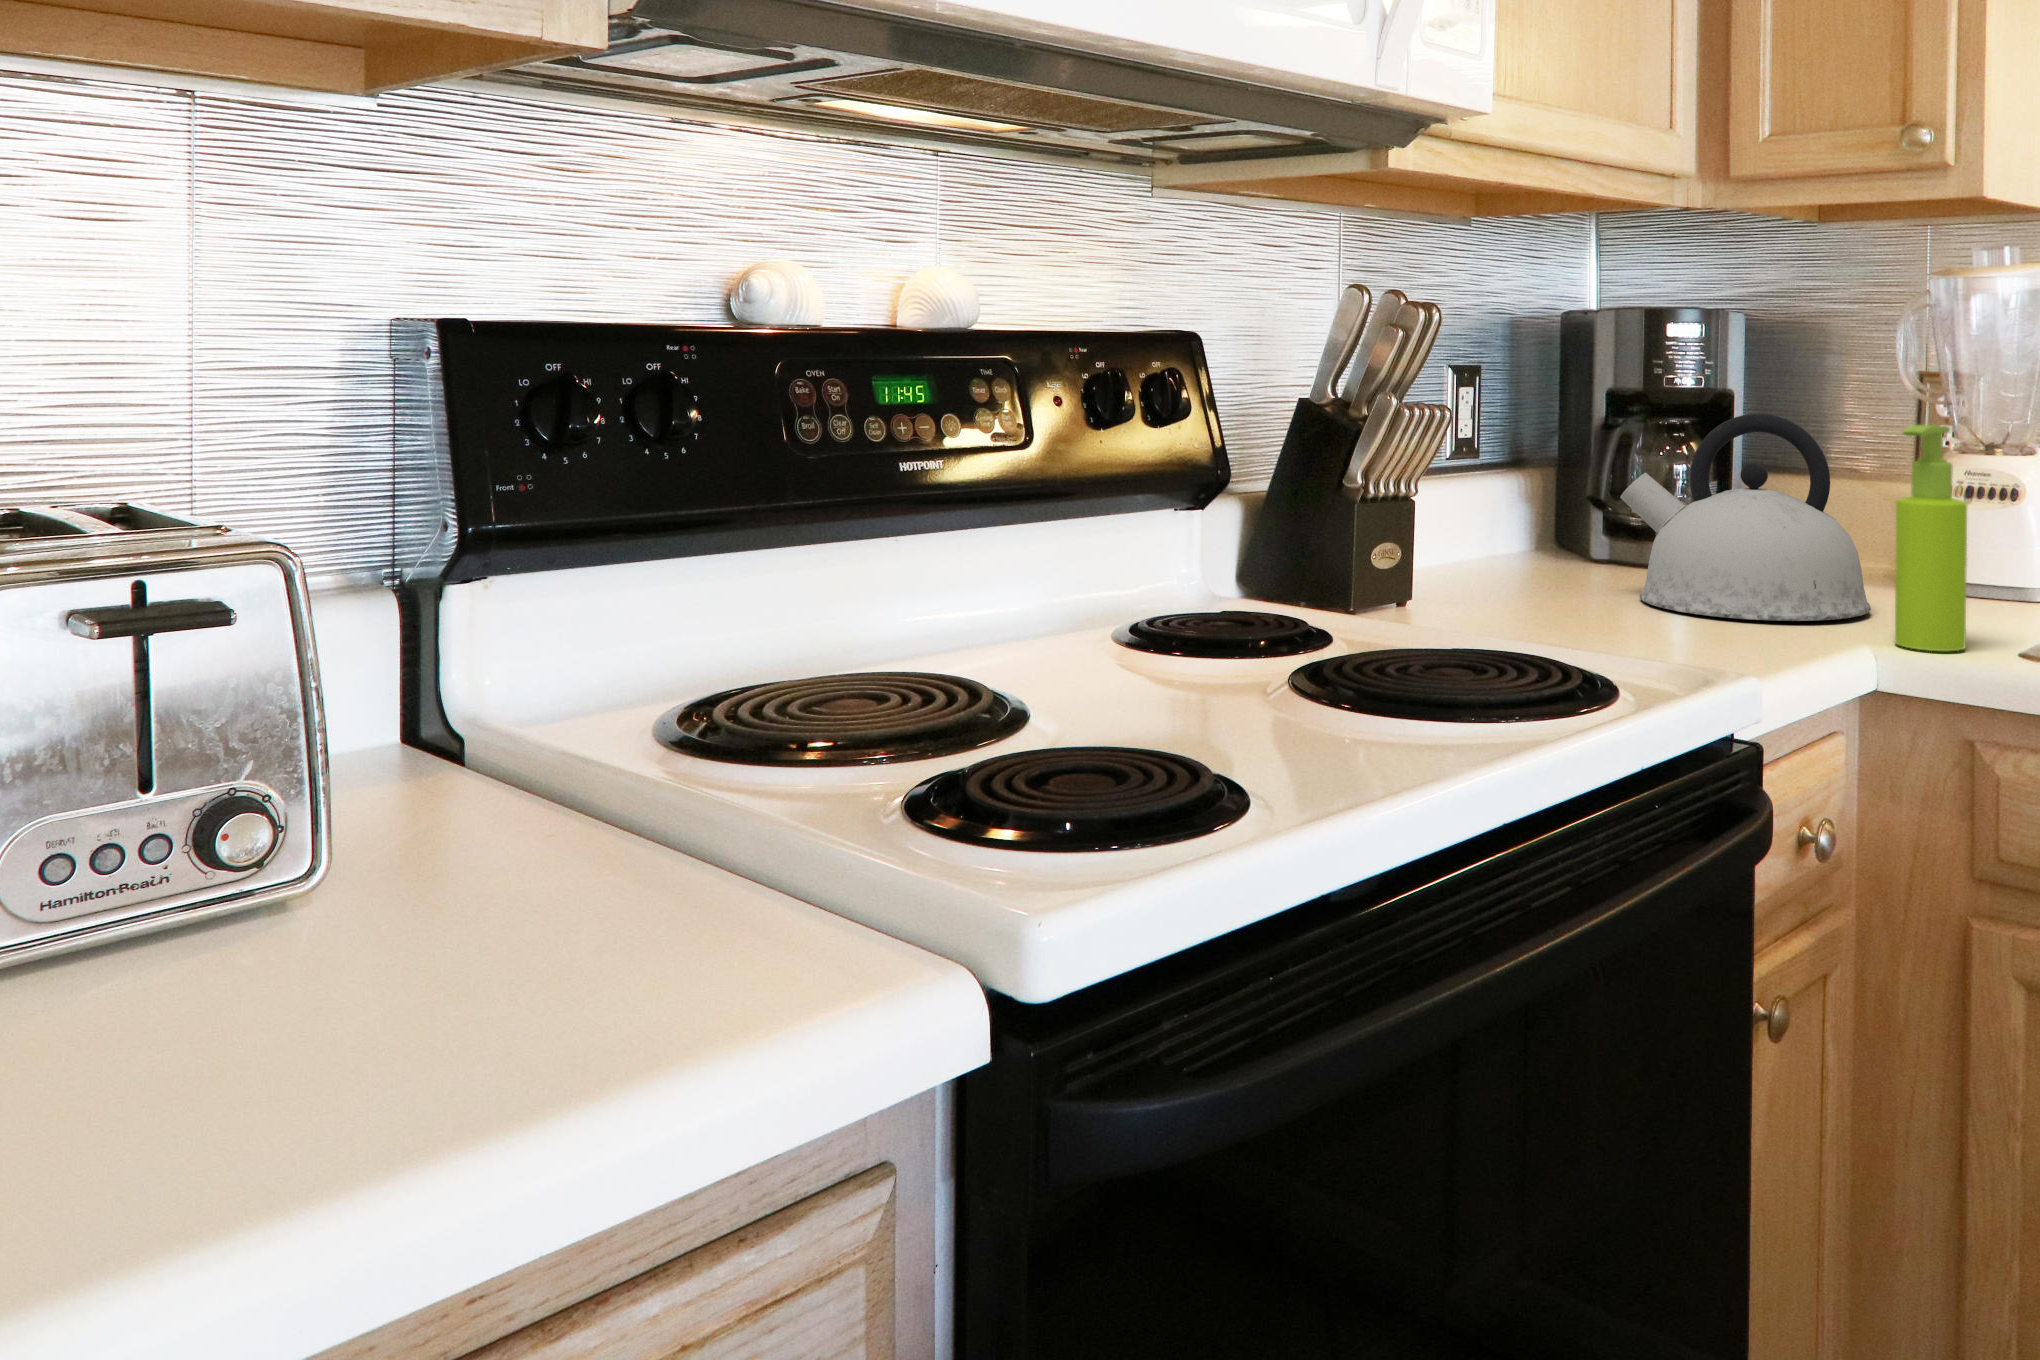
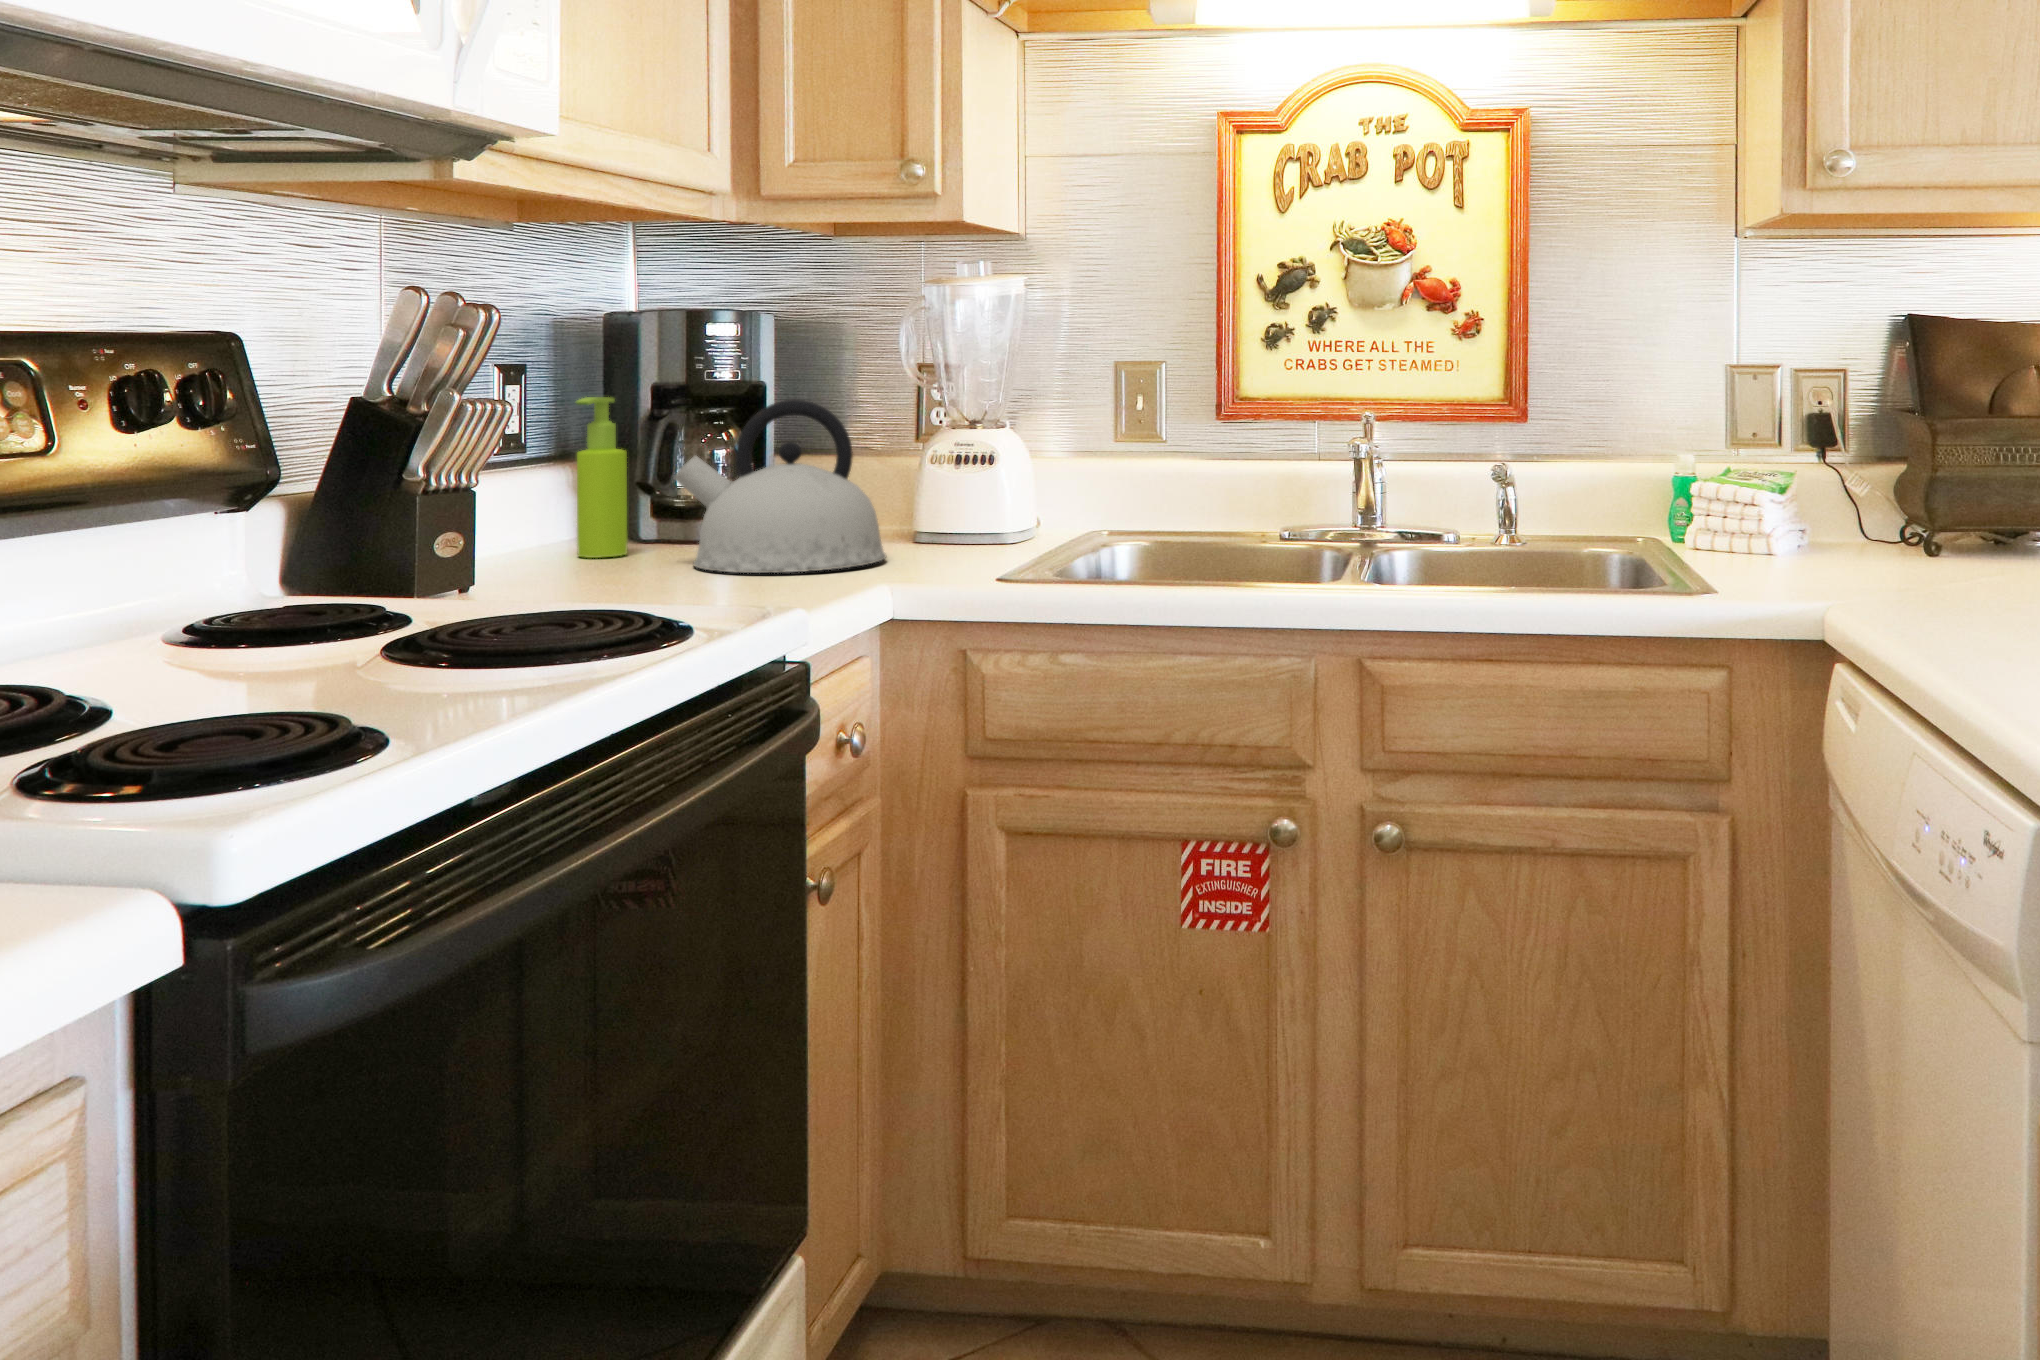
soap dispenser: present [1895,425,1967,651] -> present [576,397,628,558]

